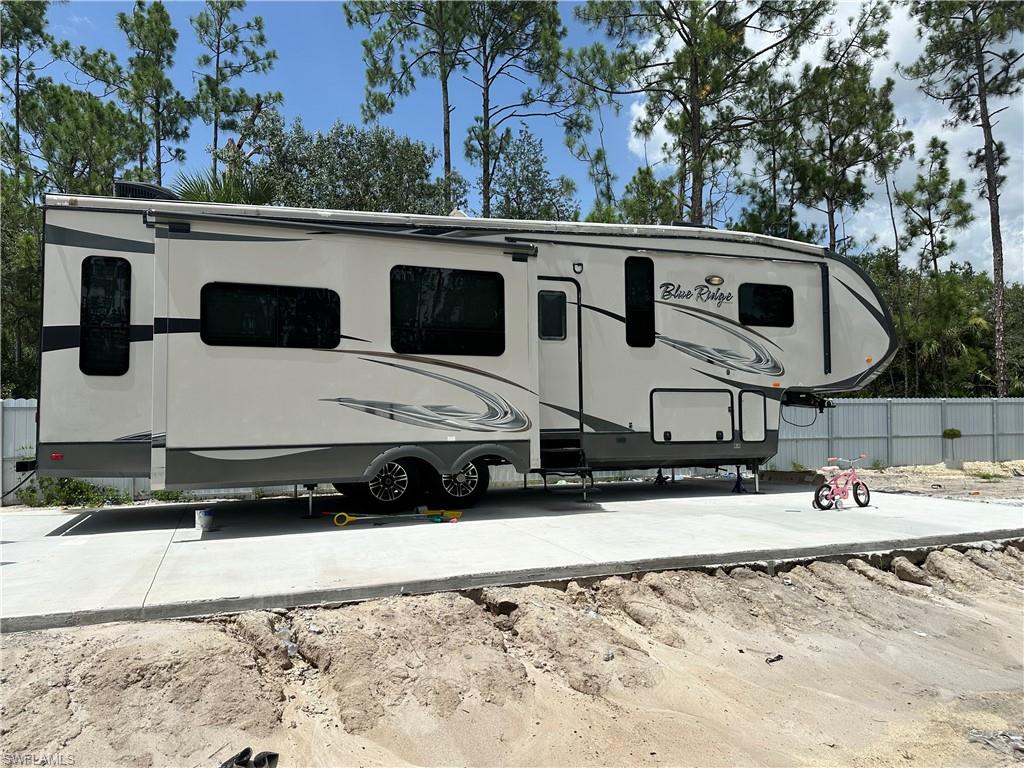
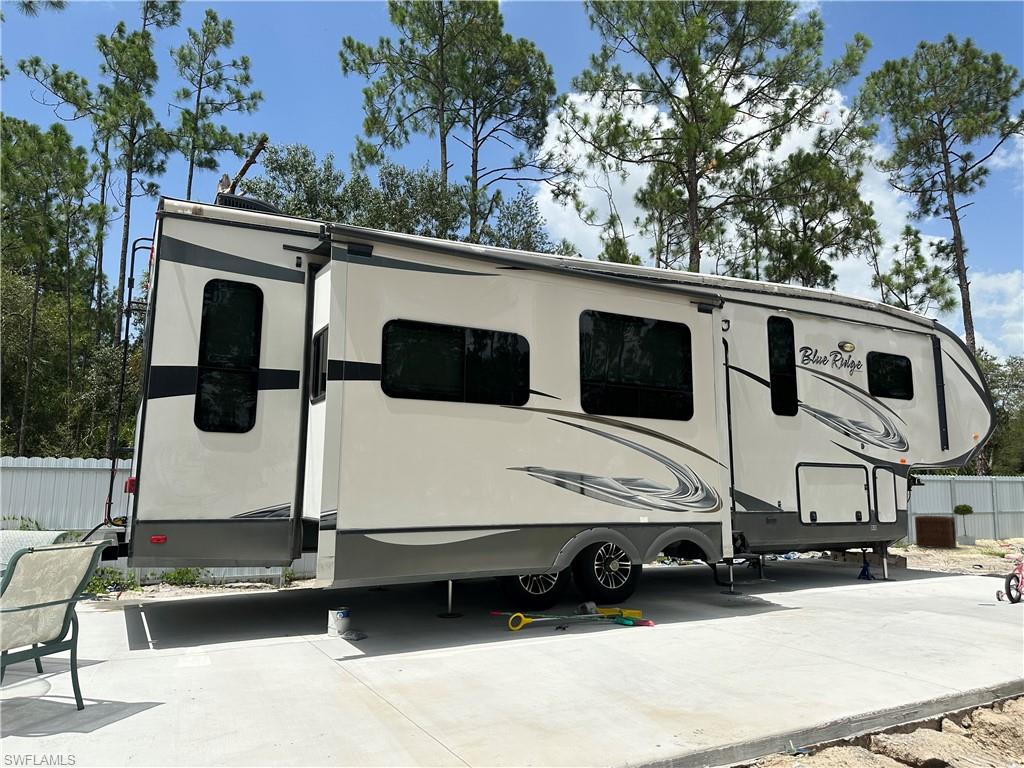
wooden crate: none [892,440,936,472] -> present [915,516,957,549]

